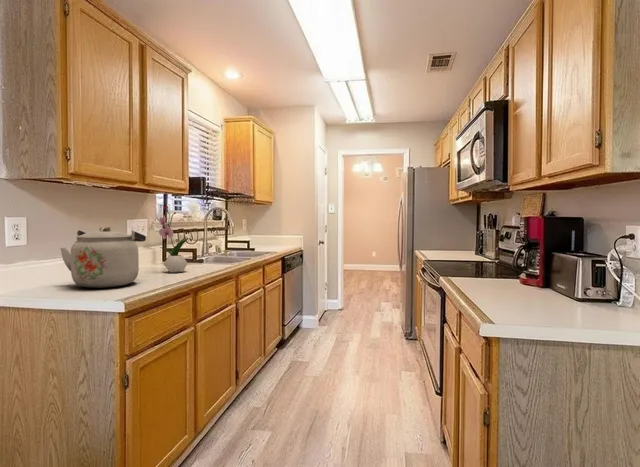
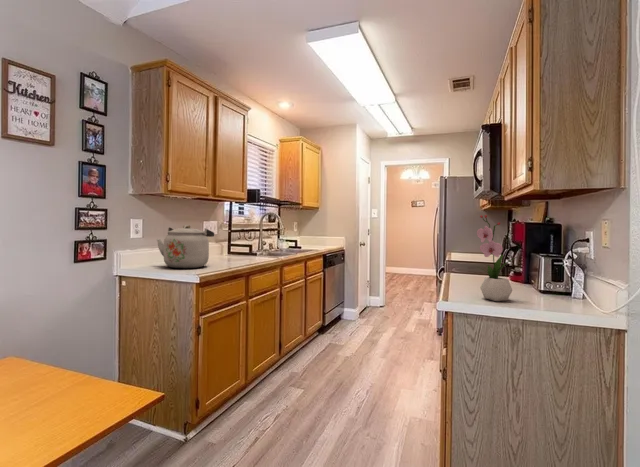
flower arrangement: present [159,207,188,273] -> present [477,215,517,301]

